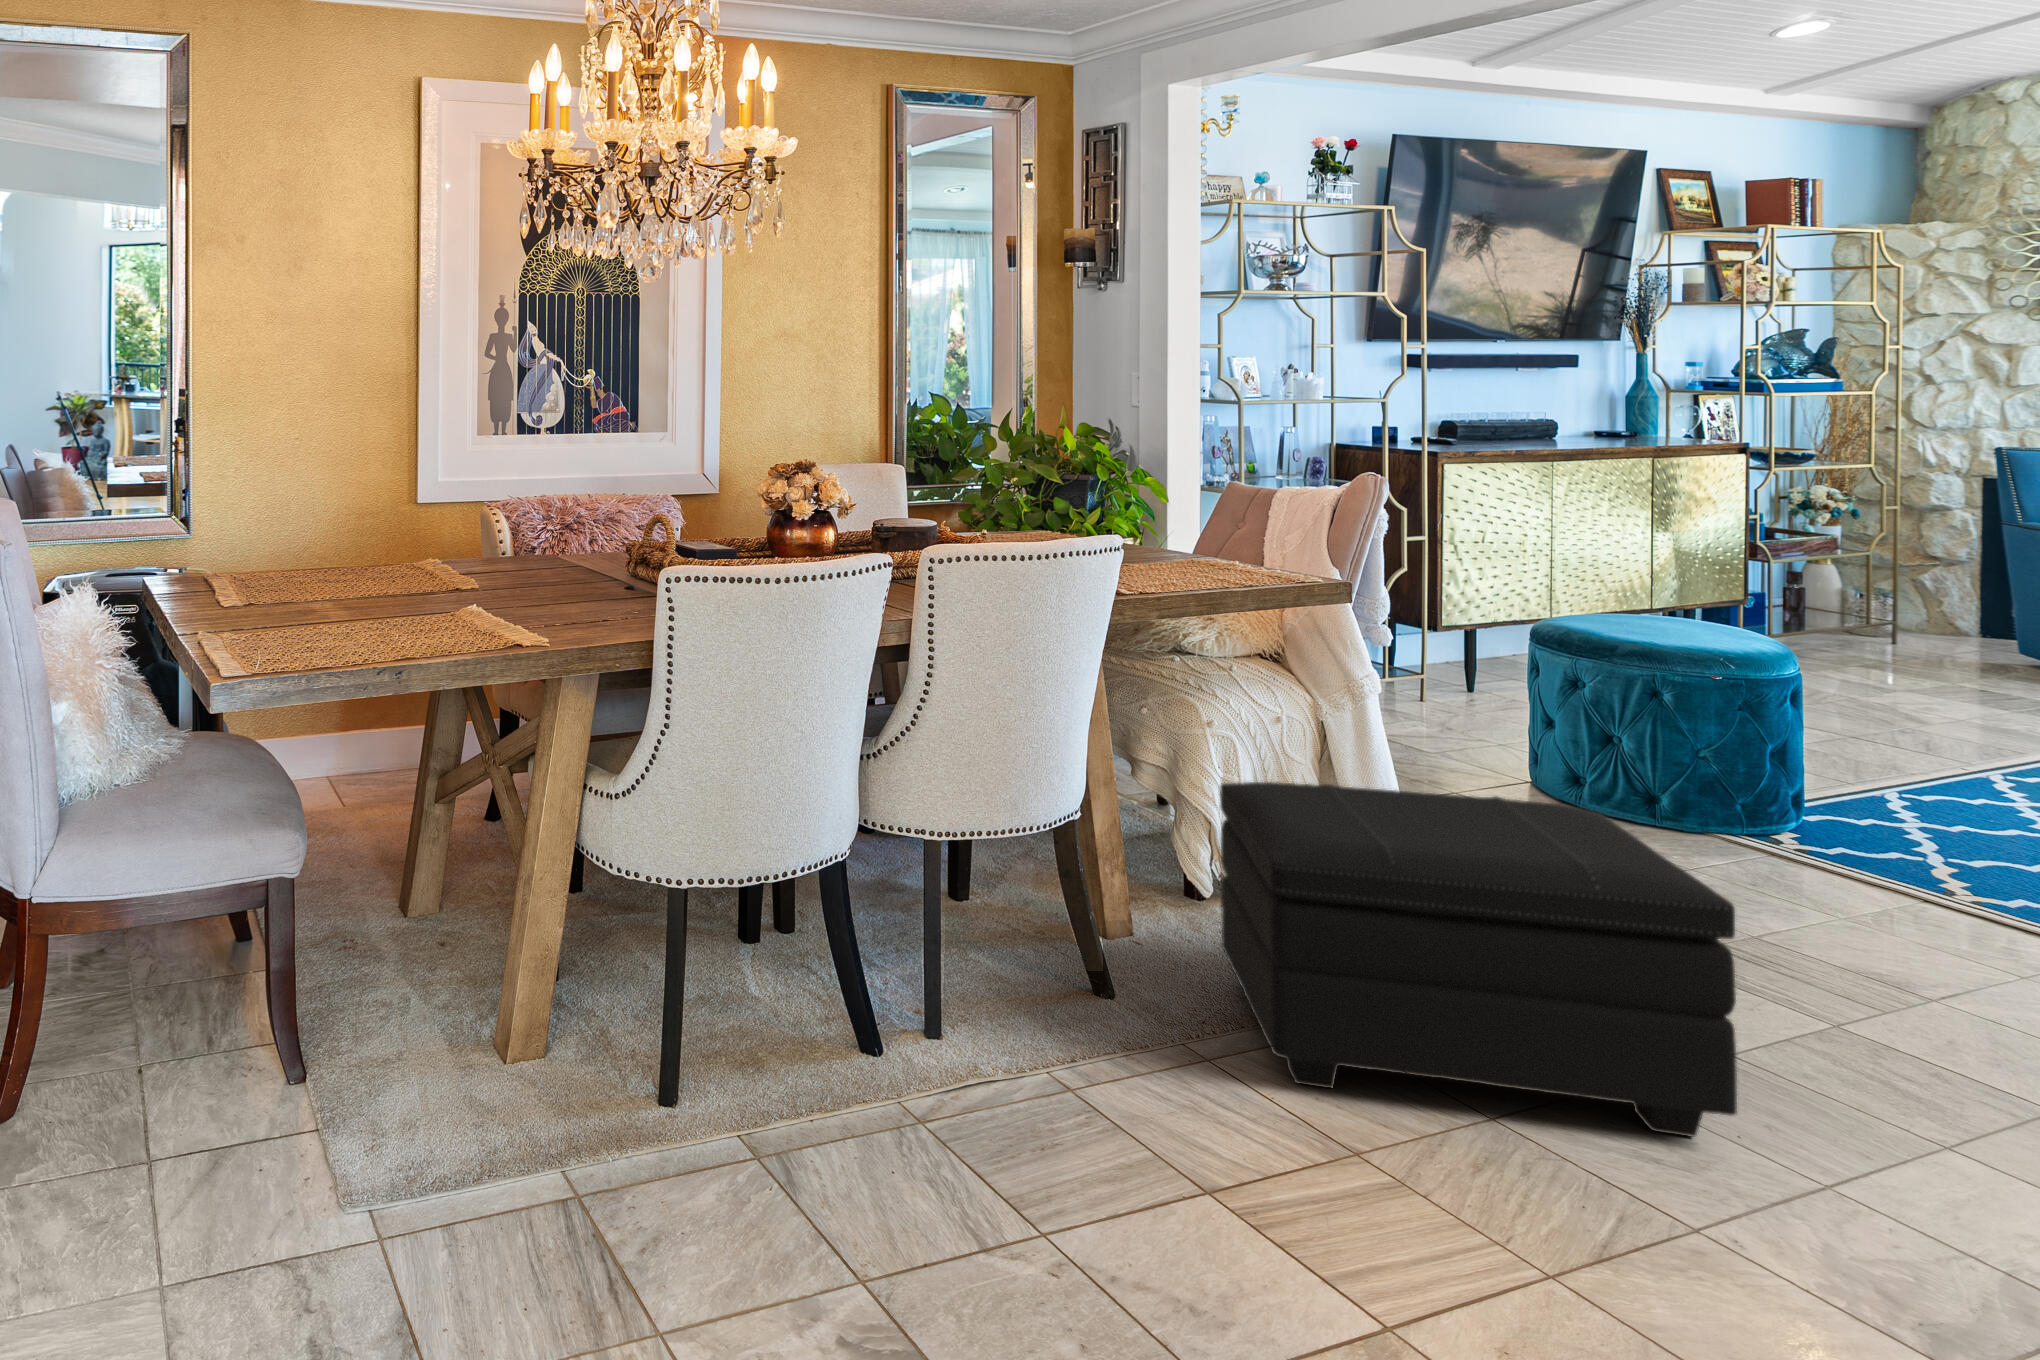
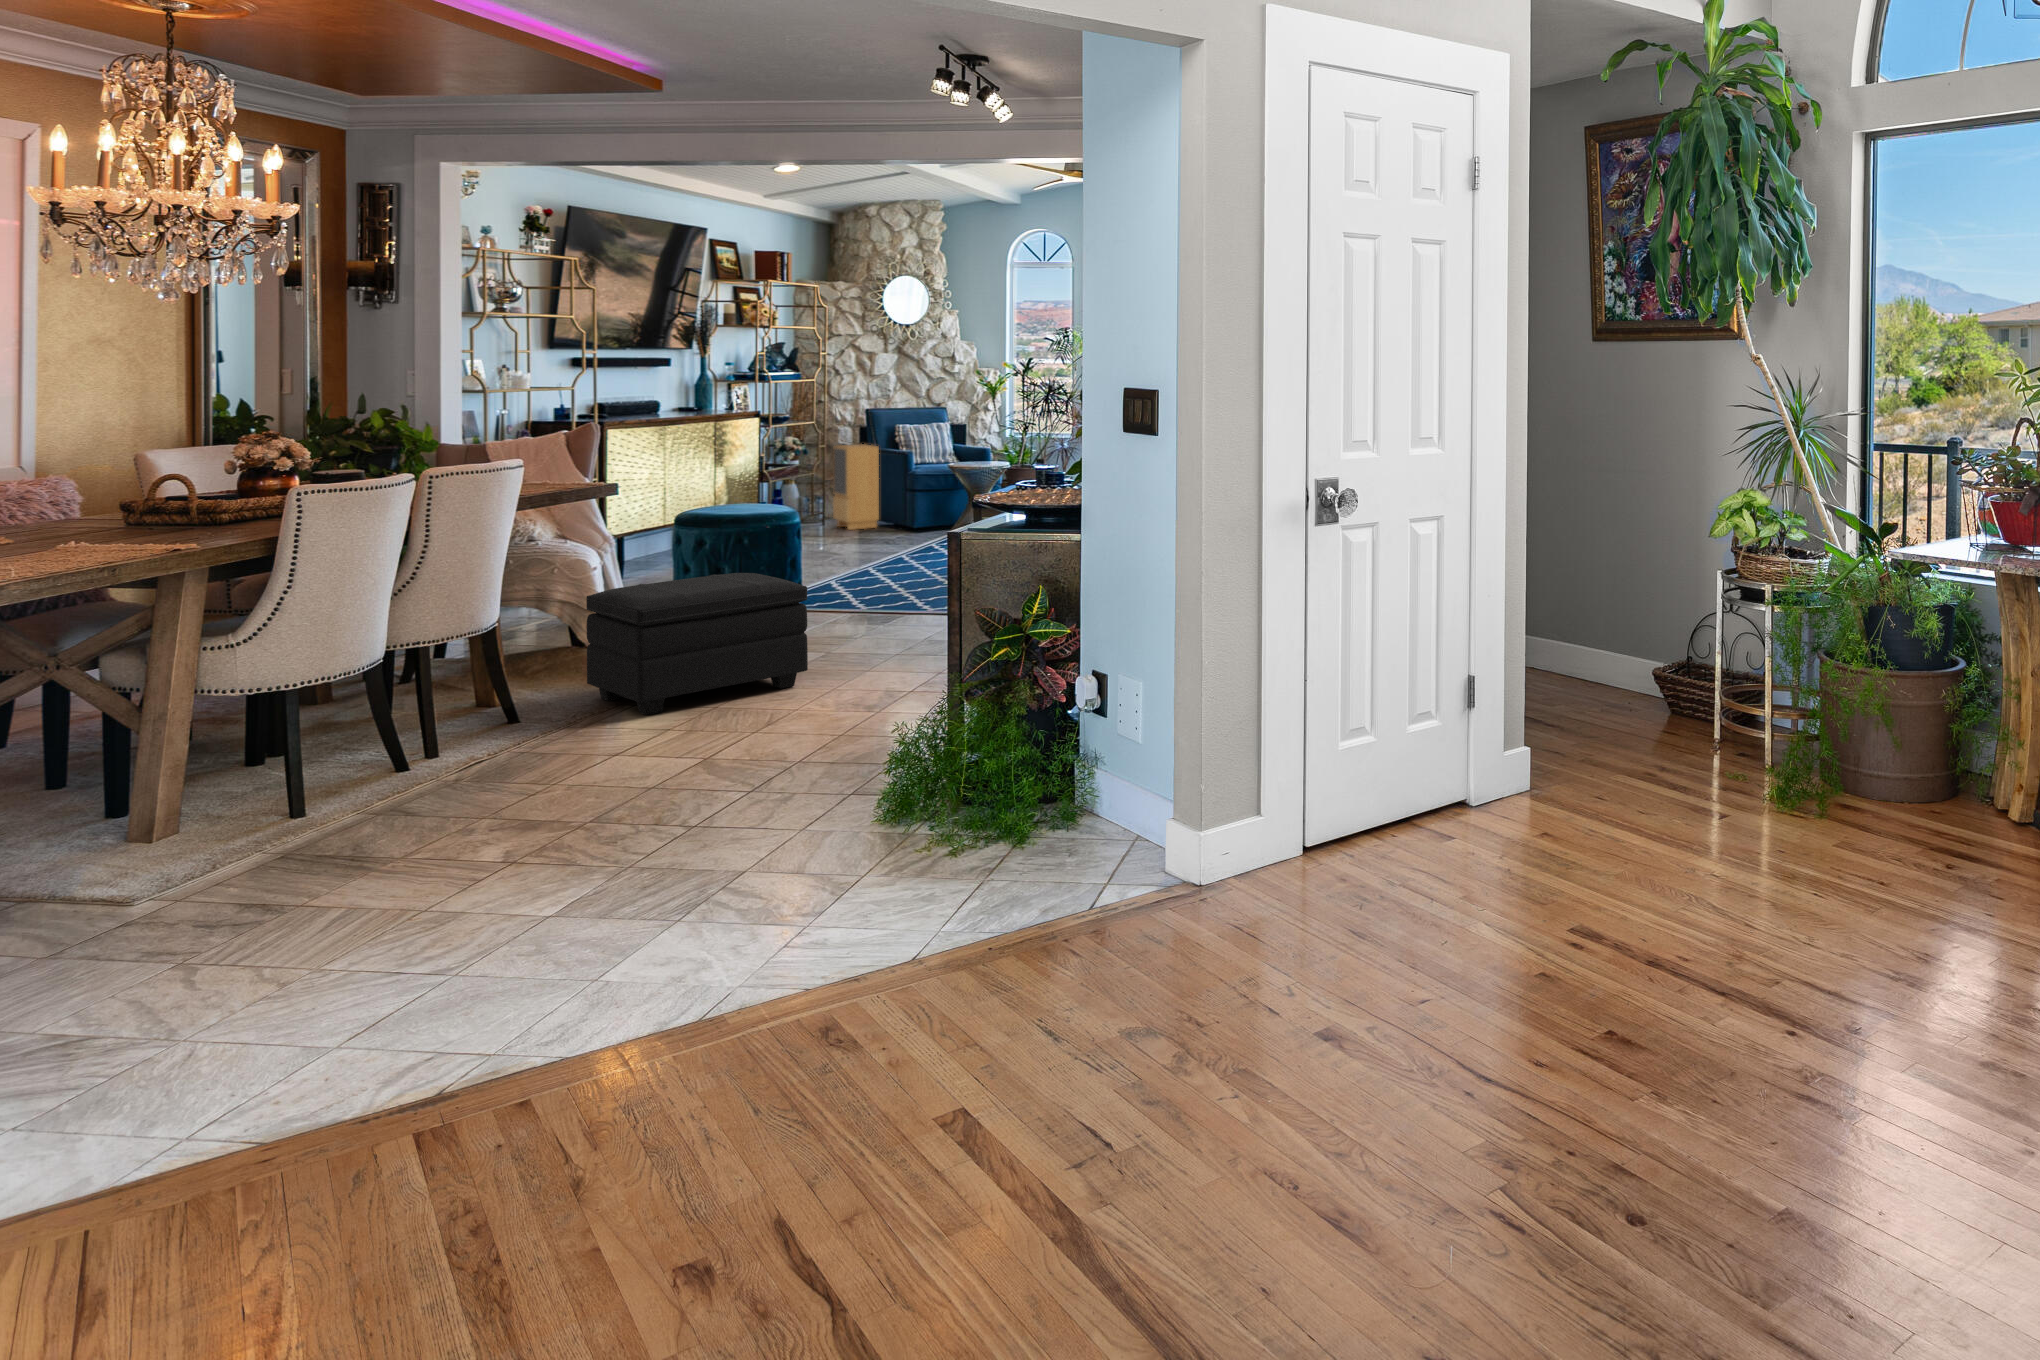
speaker: none [1913,509,2031,672] -> present [833,444,879,530]

